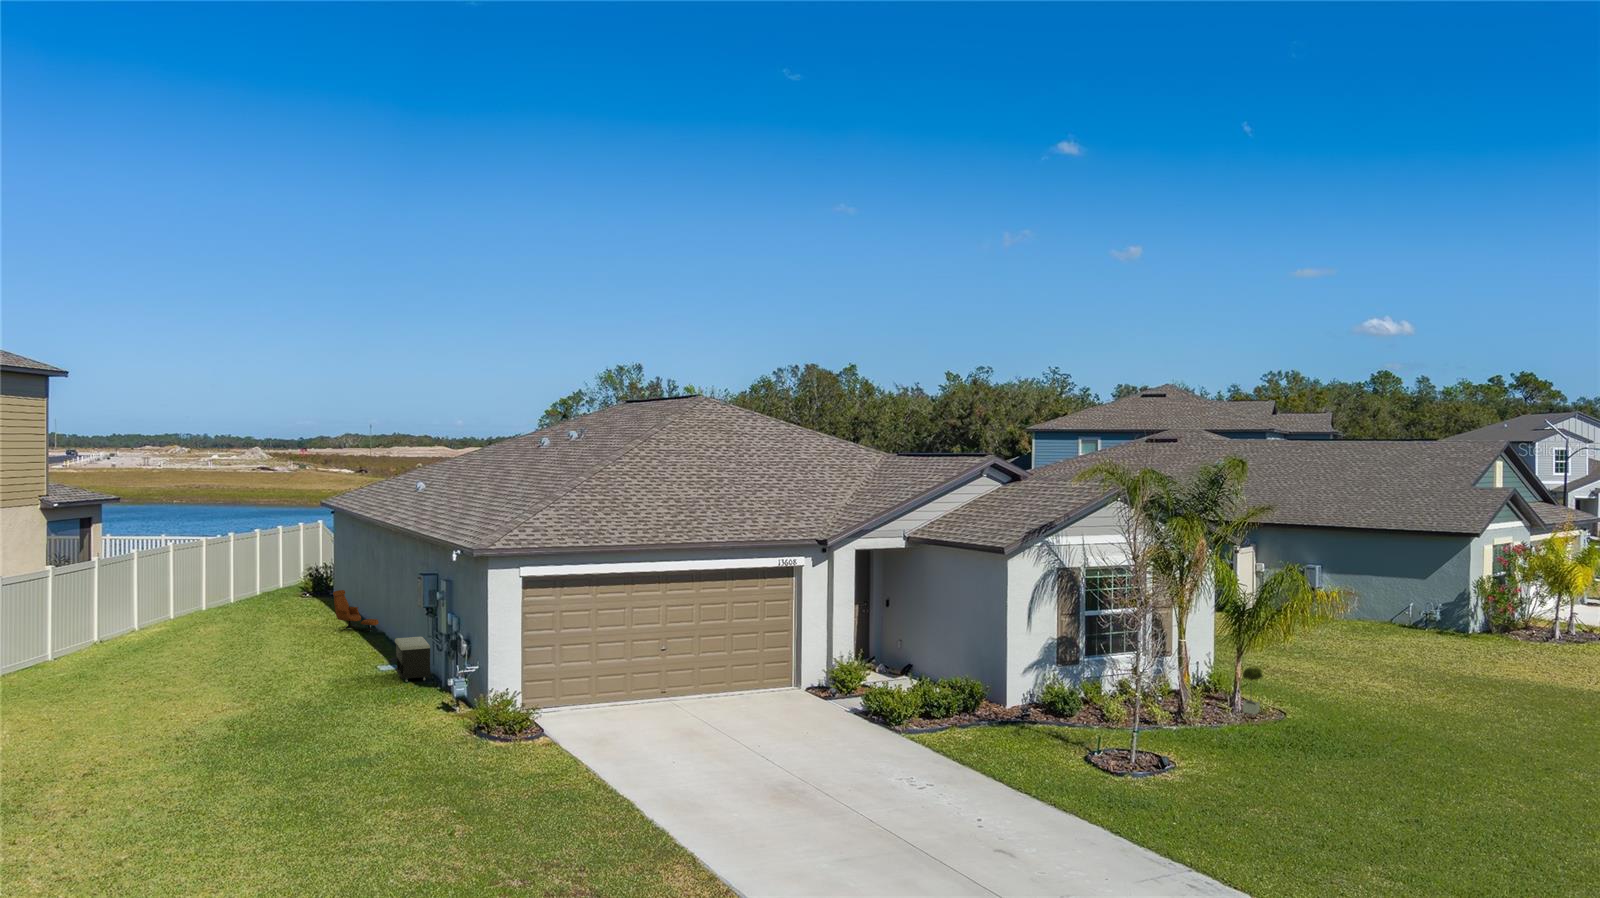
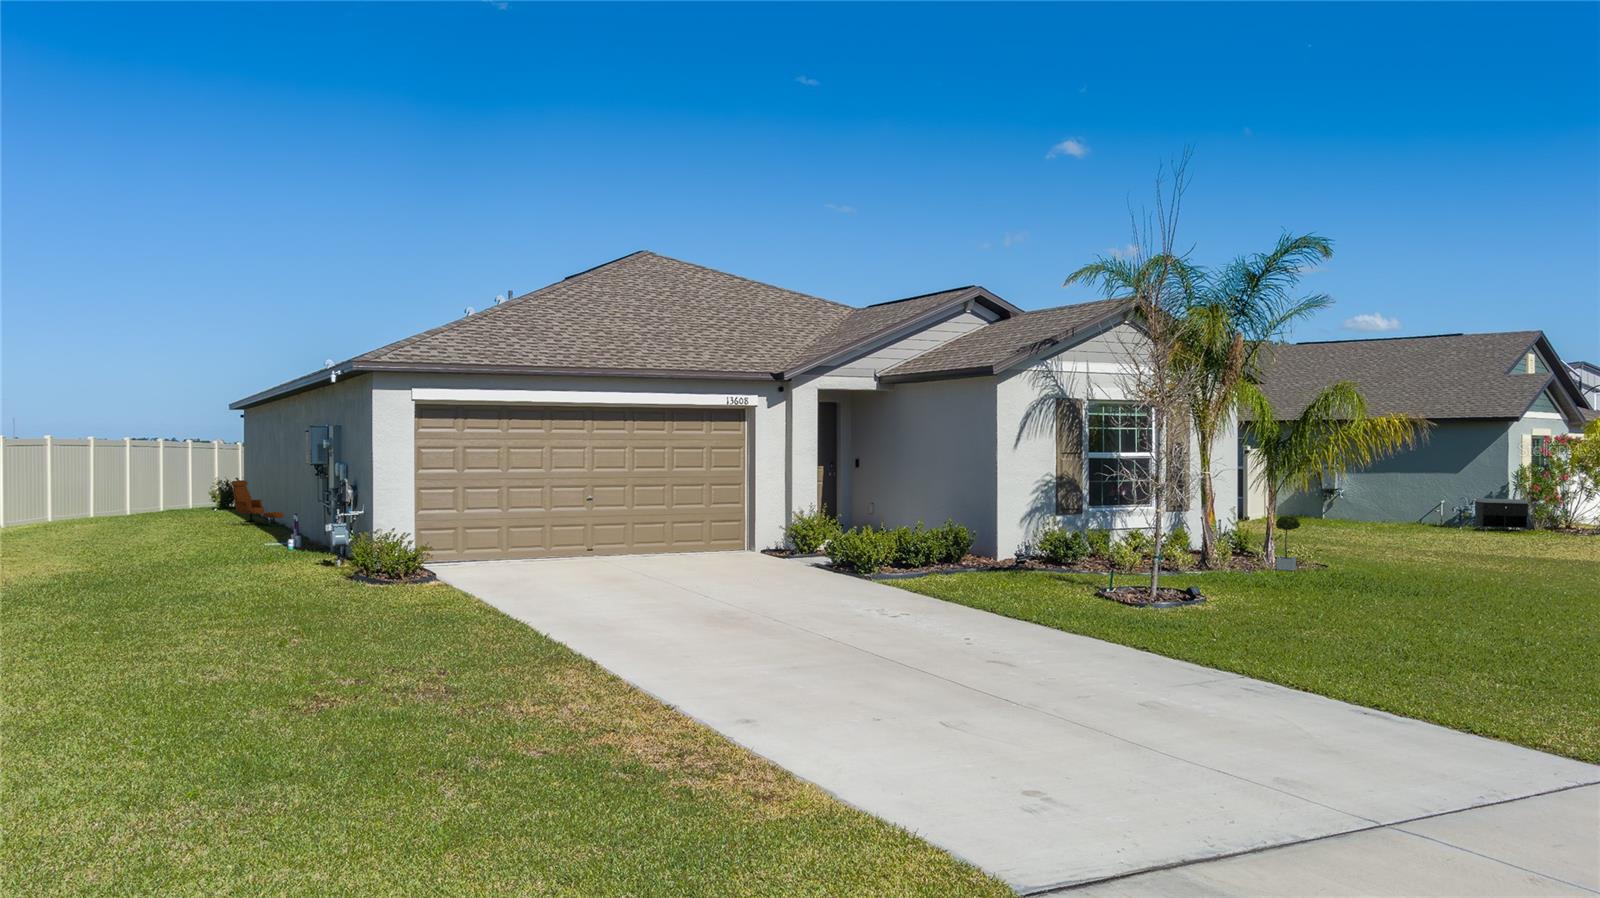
storage bench: present [395,637,430,682] -> present [1475,498,1529,531]

